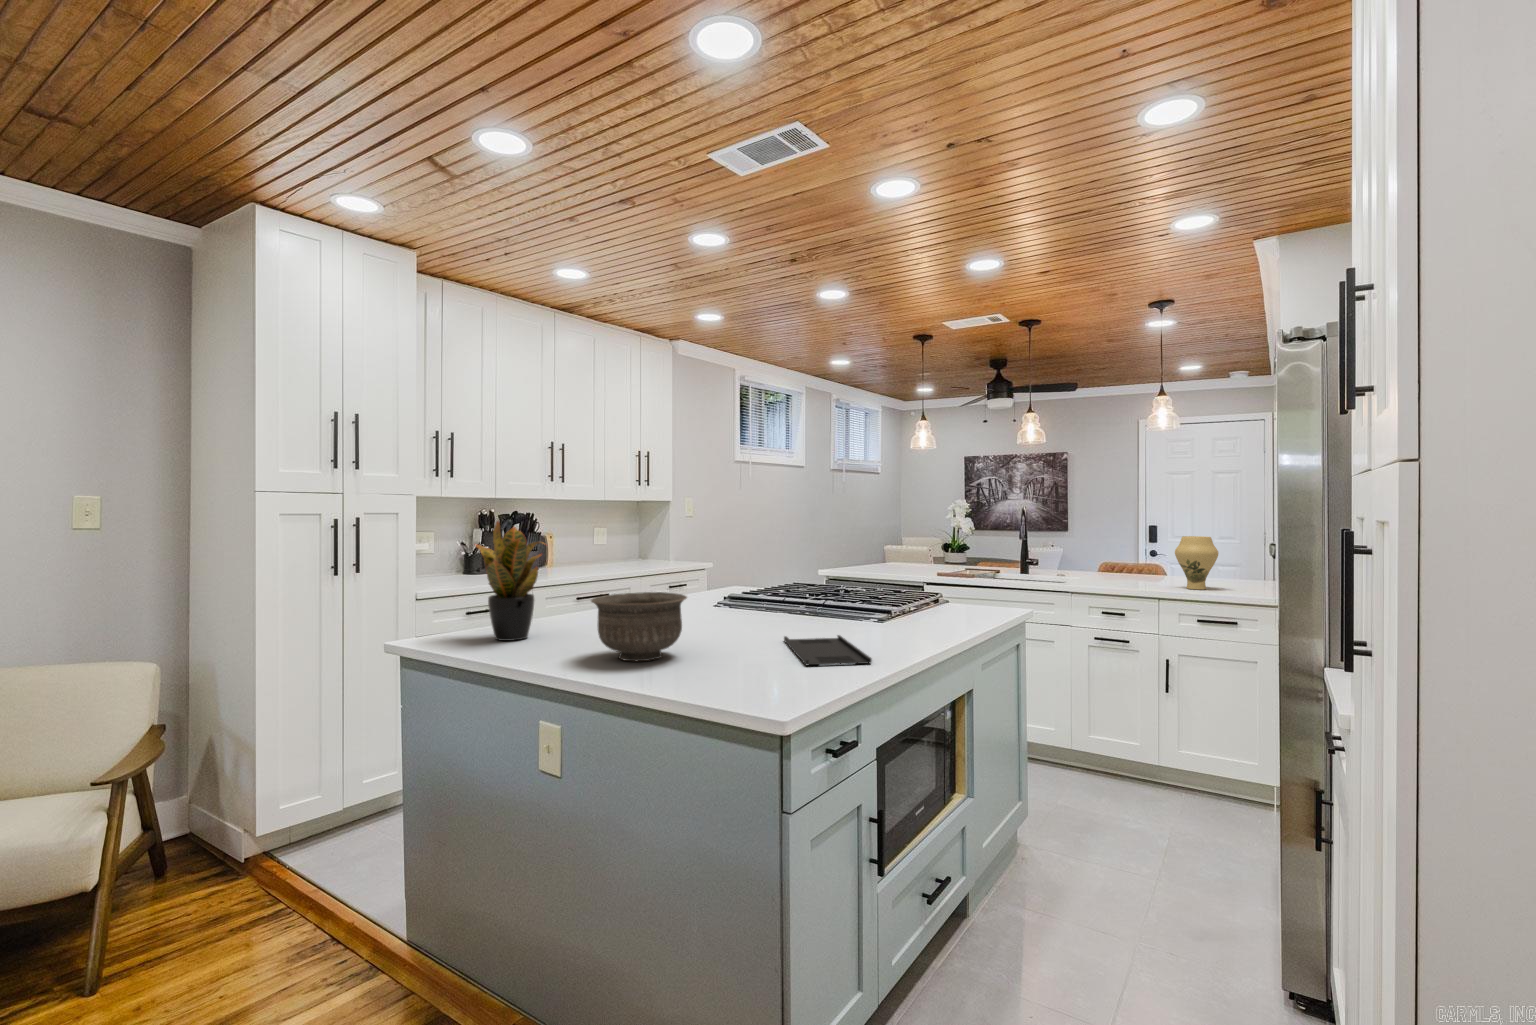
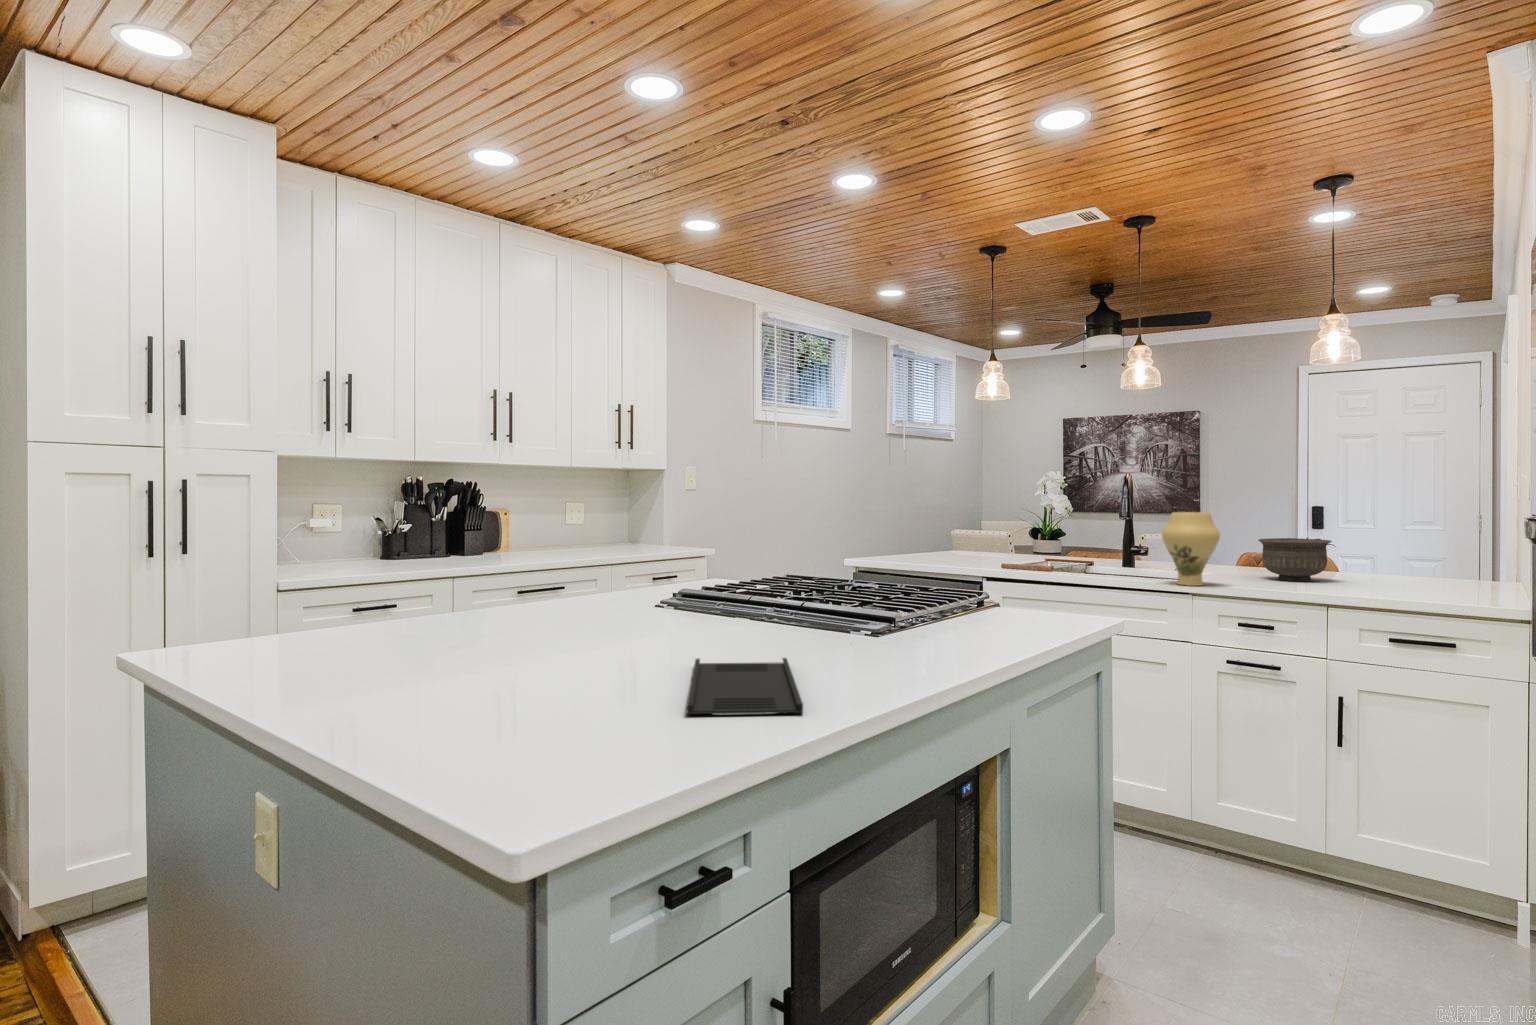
potted plant: present [475,521,544,641] -> none [224,466,365,657]
vase: present [1175,536,1219,590] -> present [1162,512,1220,586]
bowl: present [591,592,687,661] -> present [1258,538,1332,581]

